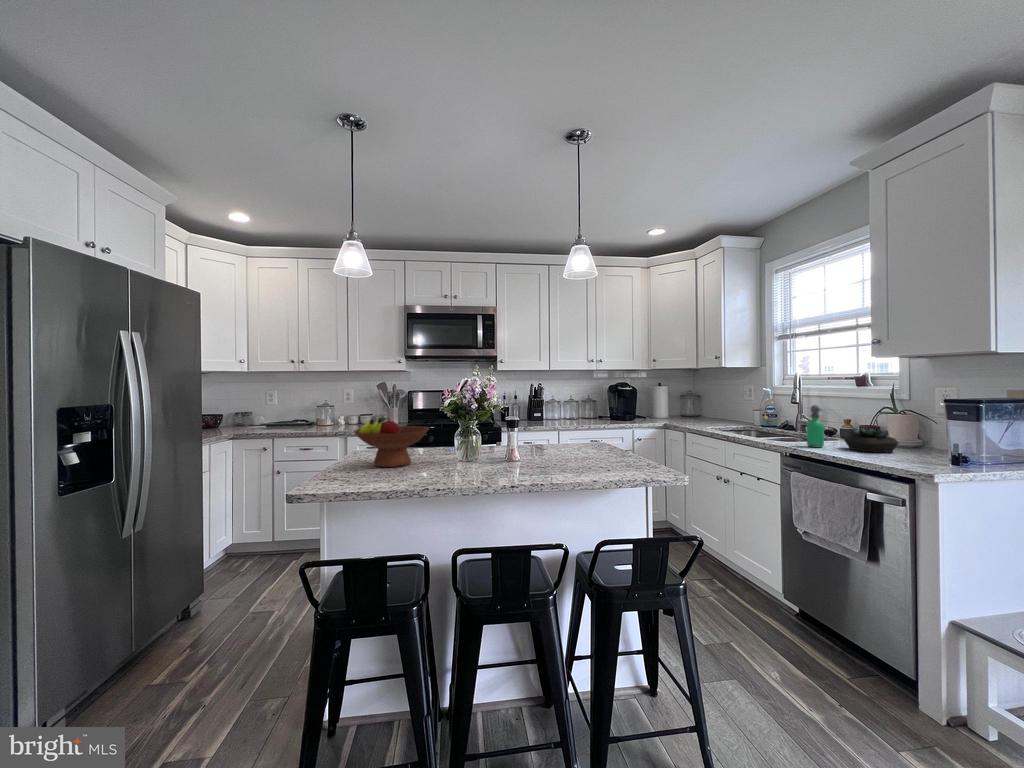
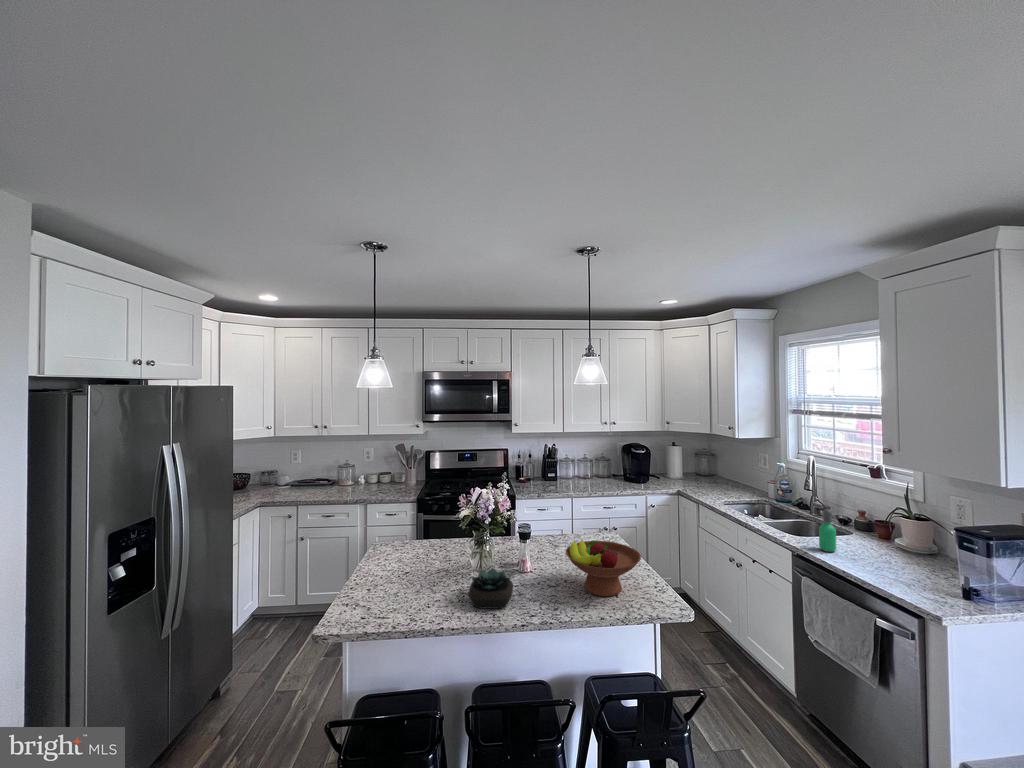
fruit bowl: present [354,417,429,467] -> present [566,540,641,596]
succulent plant: present [844,428,899,452] -> present [468,568,513,609]

